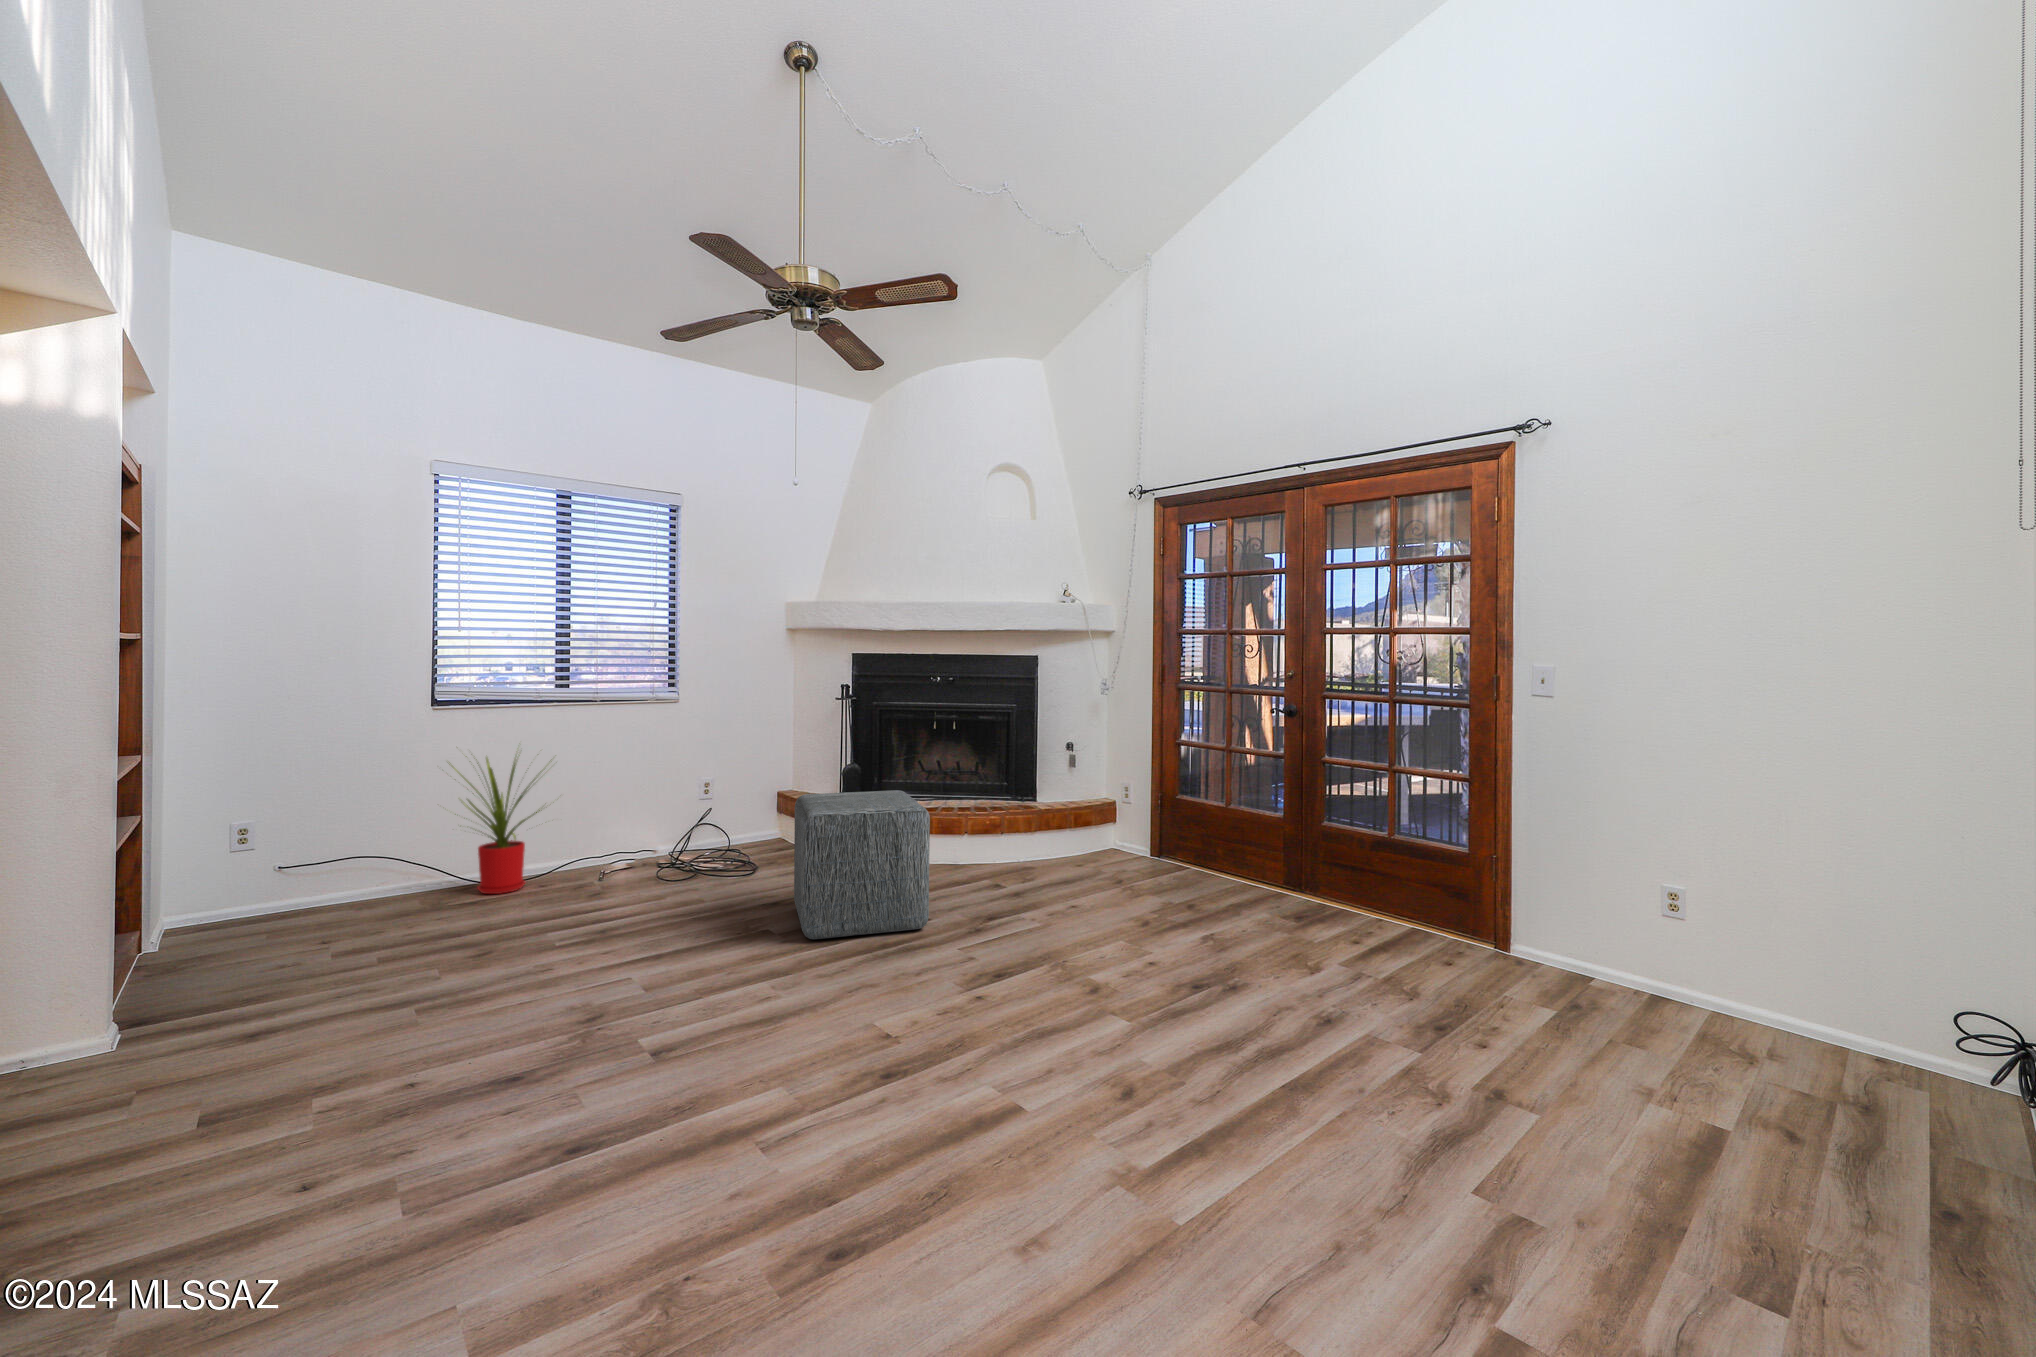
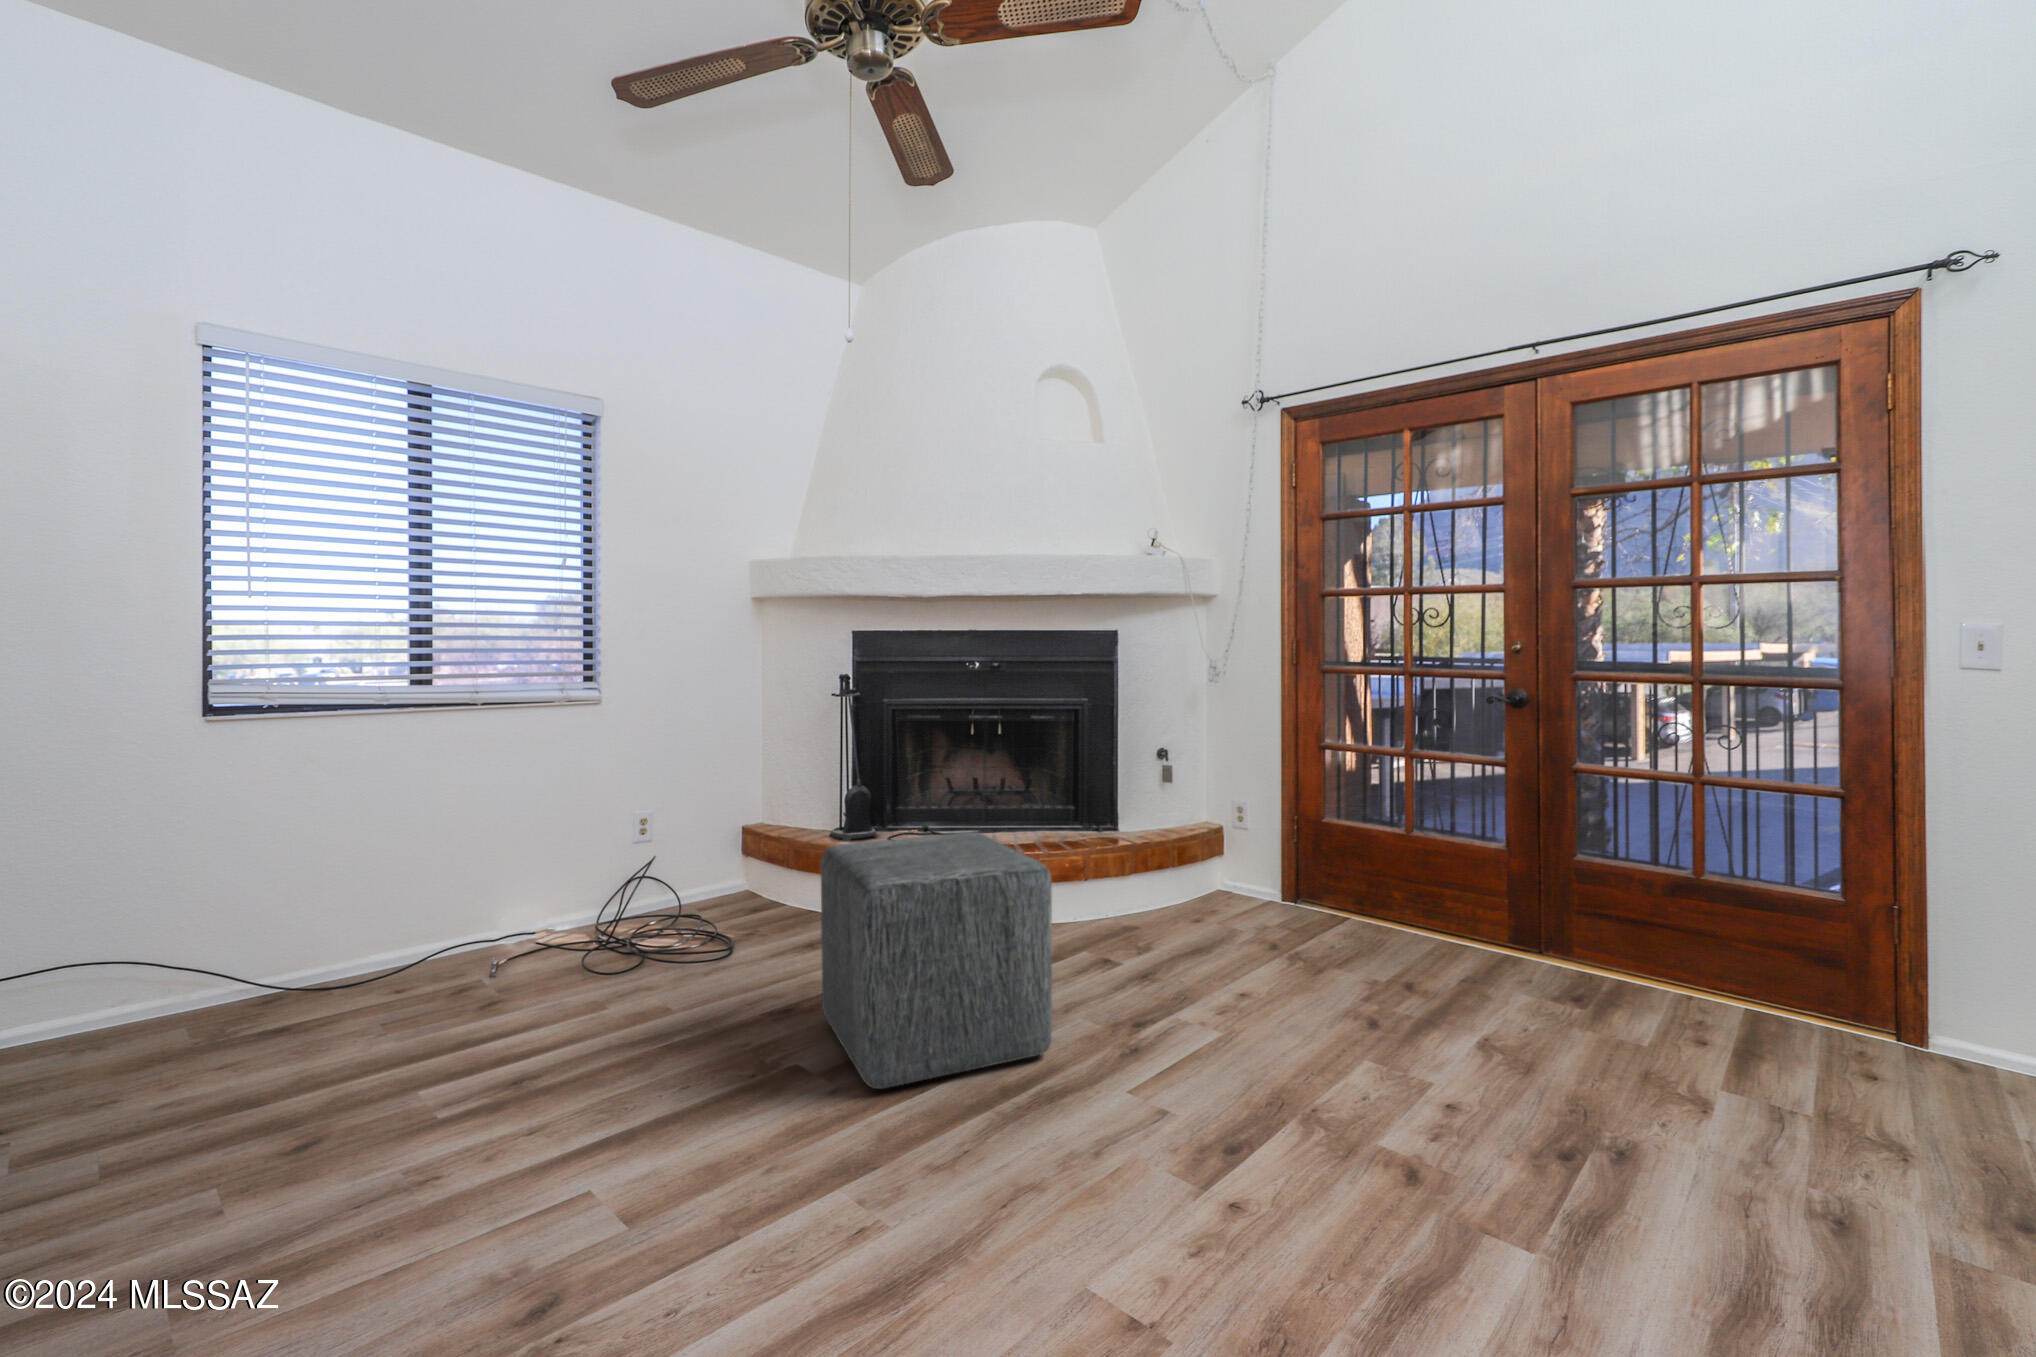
house plant: present [449,755,552,894] -> none [211,772,438,1023]

